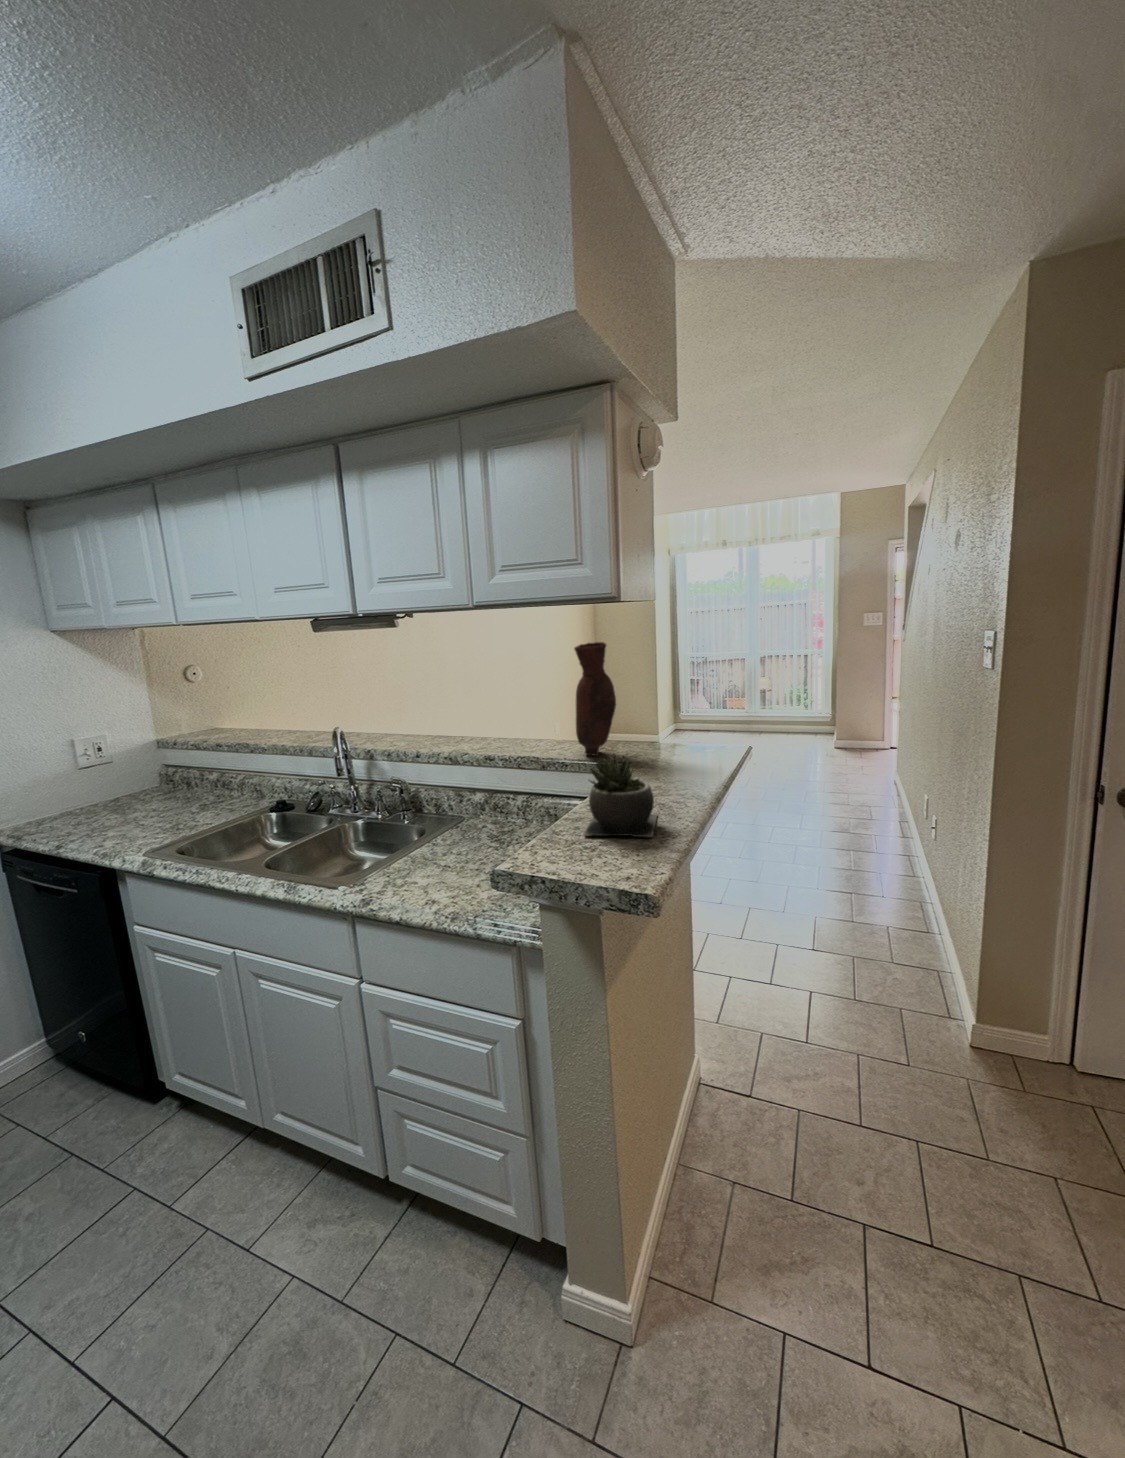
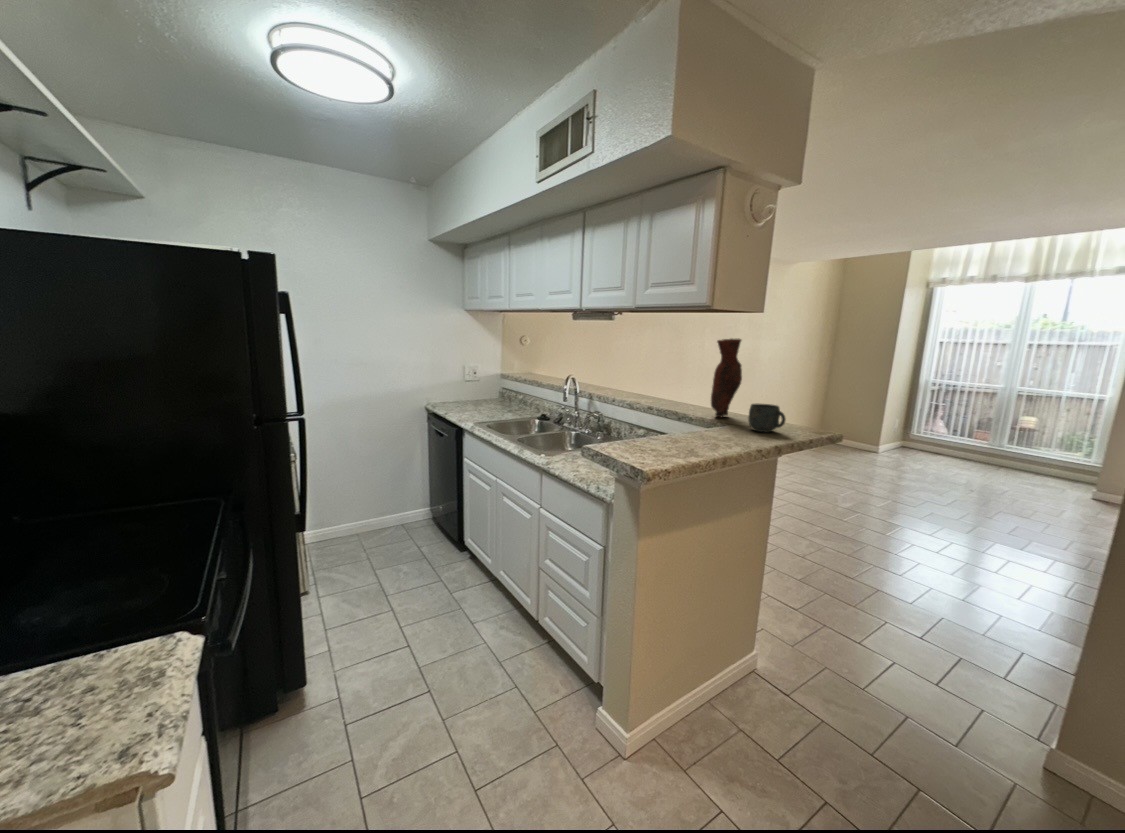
mug: none [650,728,701,768] -> present [748,404,786,432]
succulent plant: present [584,755,657,837] -> none [647,401,706,454]

